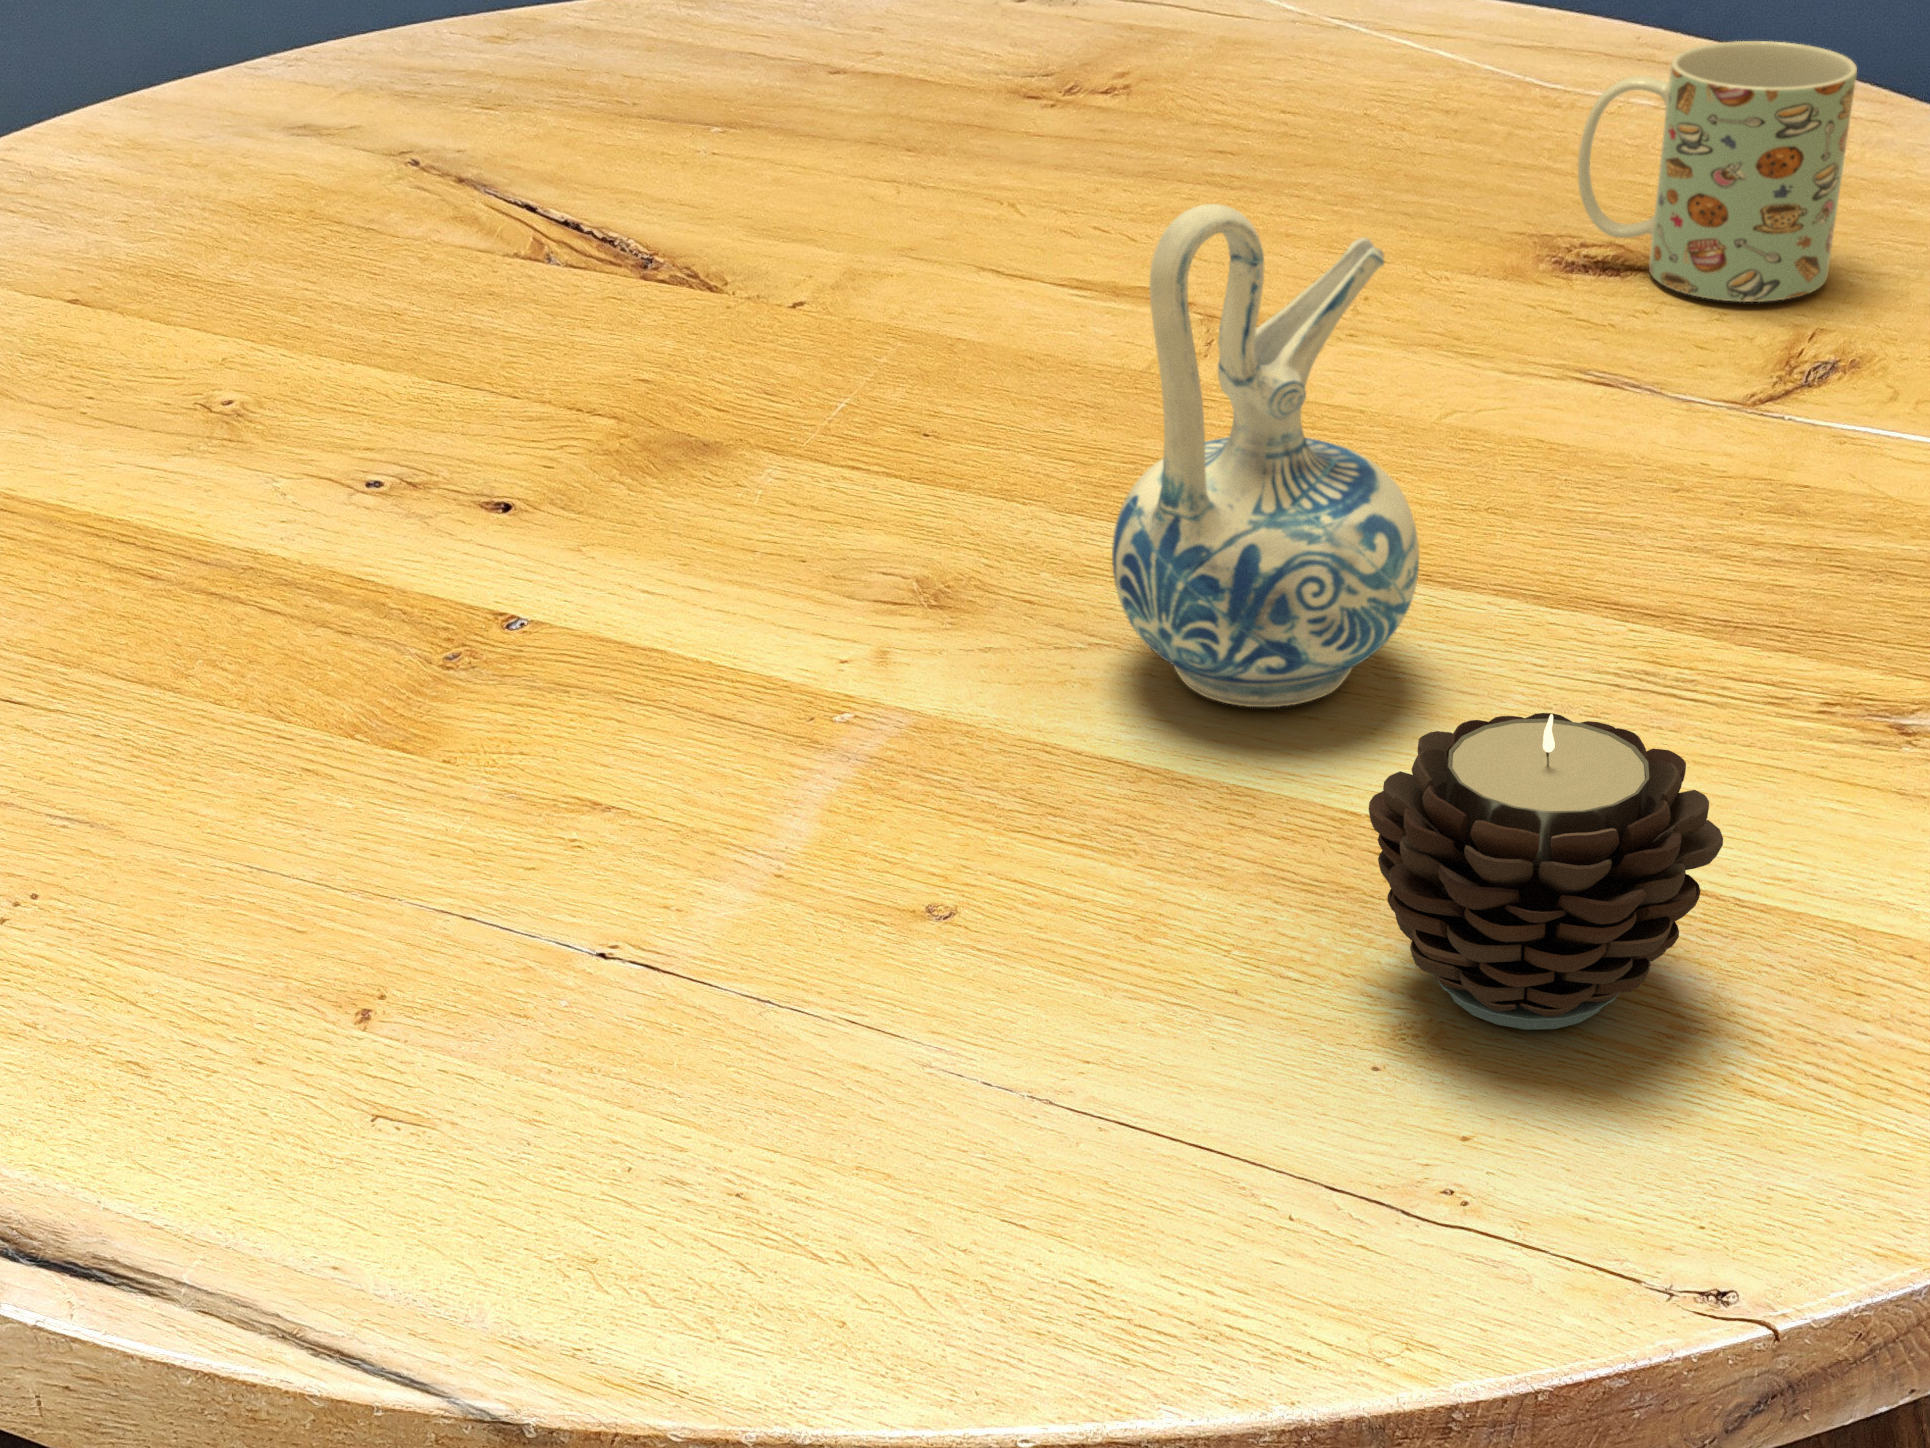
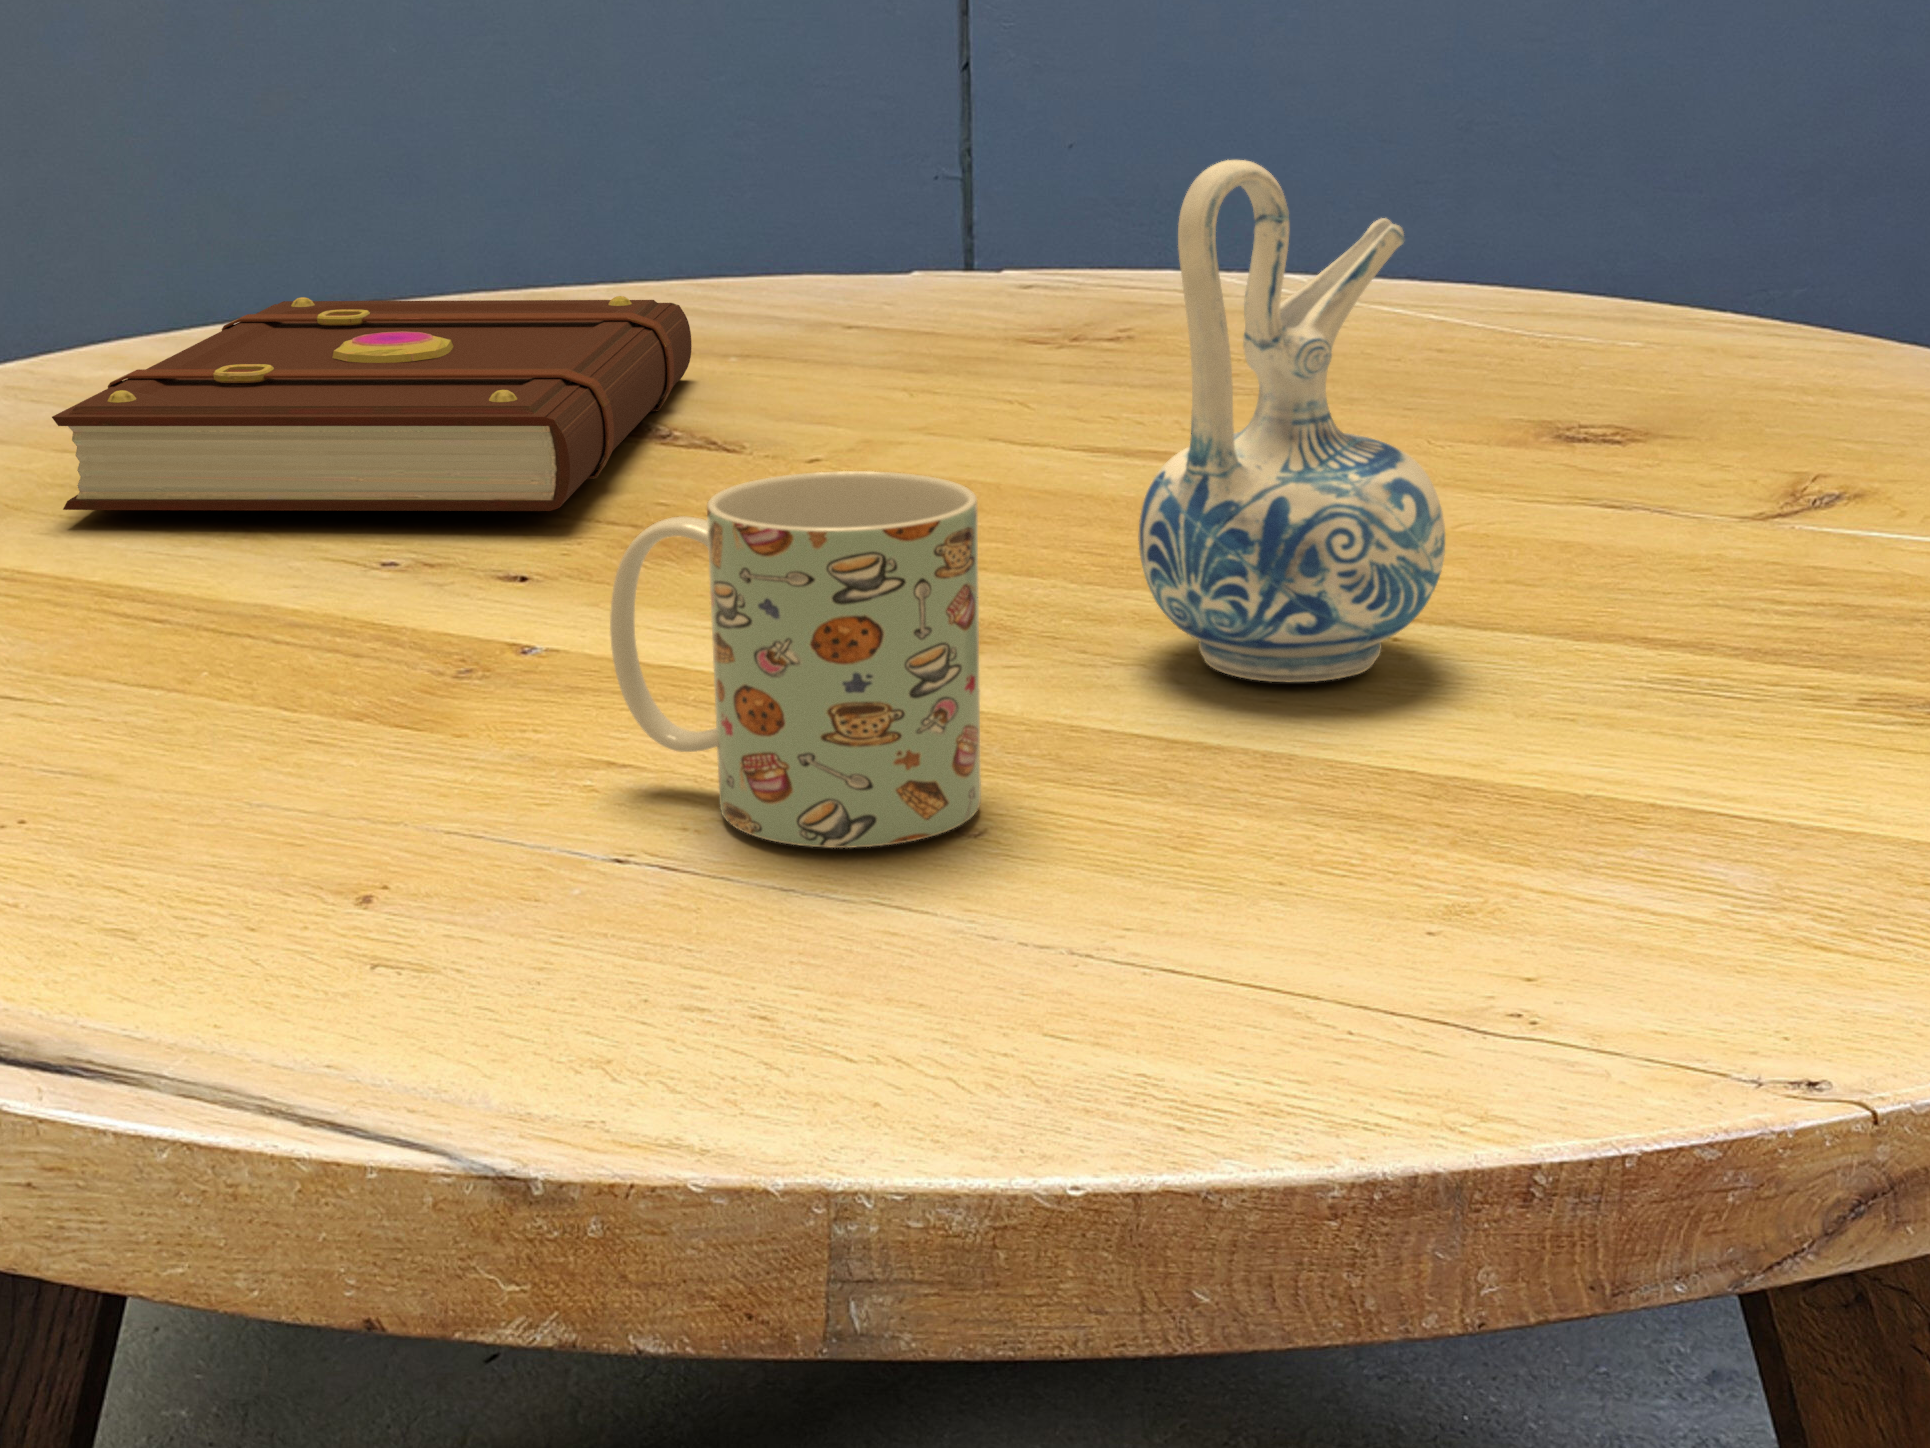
mug: present [1578,41,1857,302] -> present [610,471,981,848]
book: none [22,136,670,449] -> present [52,296,692,511]
candle: present [1369,713,1723,1030] -> none [1412,559,1775,896]

